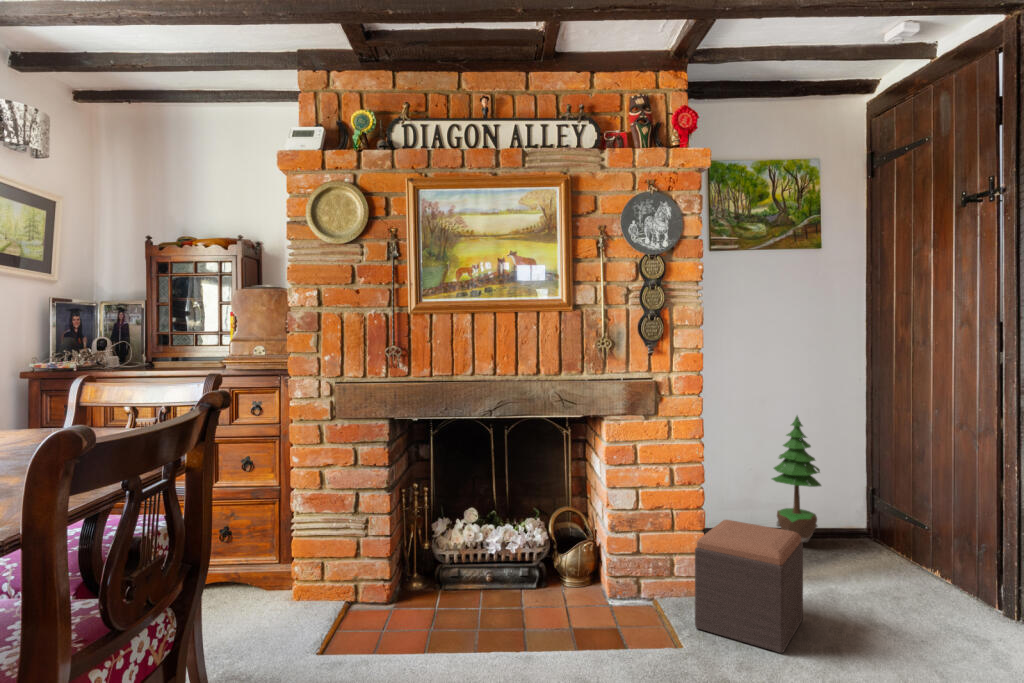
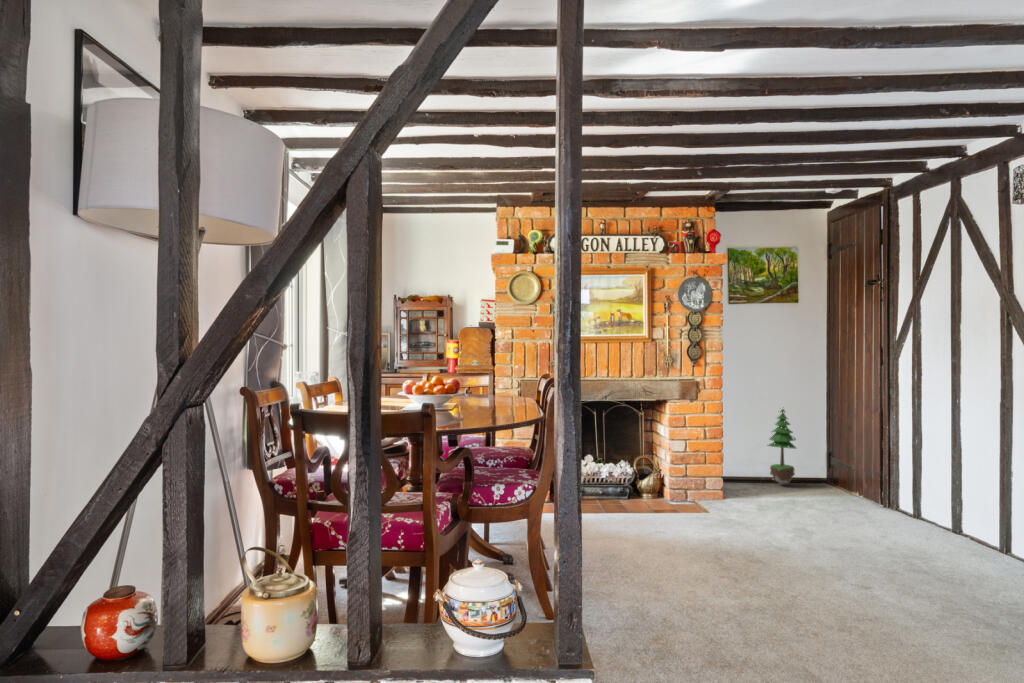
footstool: present [695,520,803,653] -> none [718,457,776,517]

